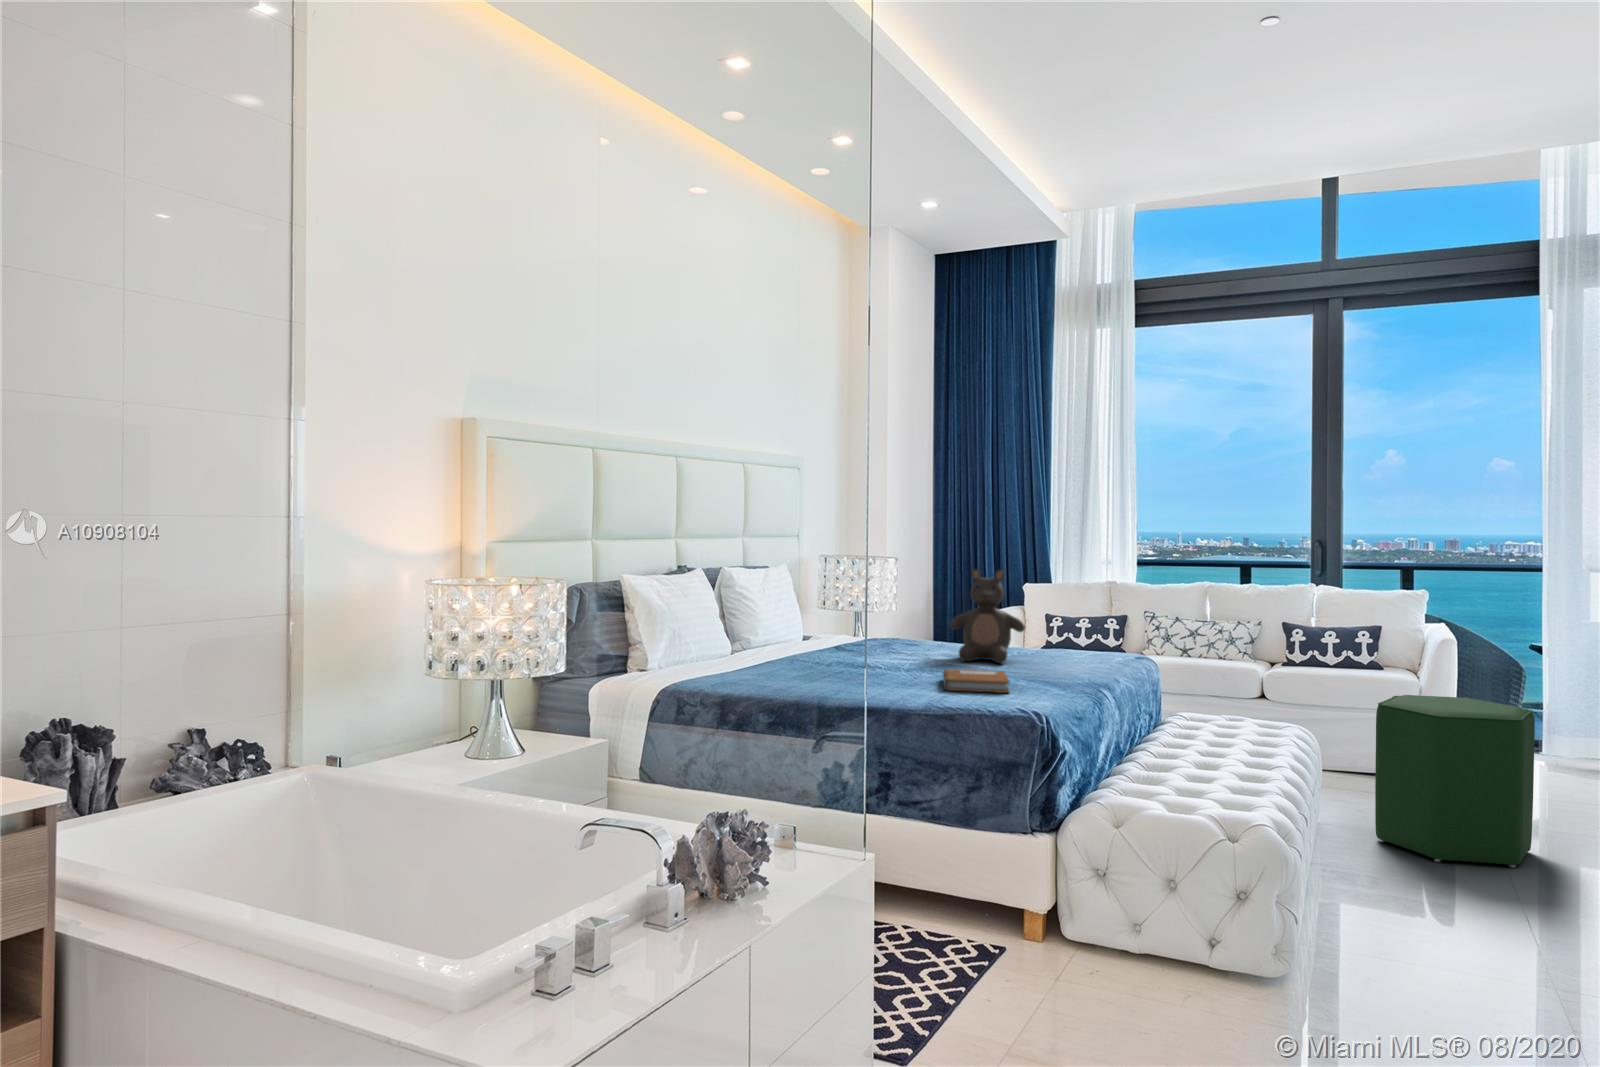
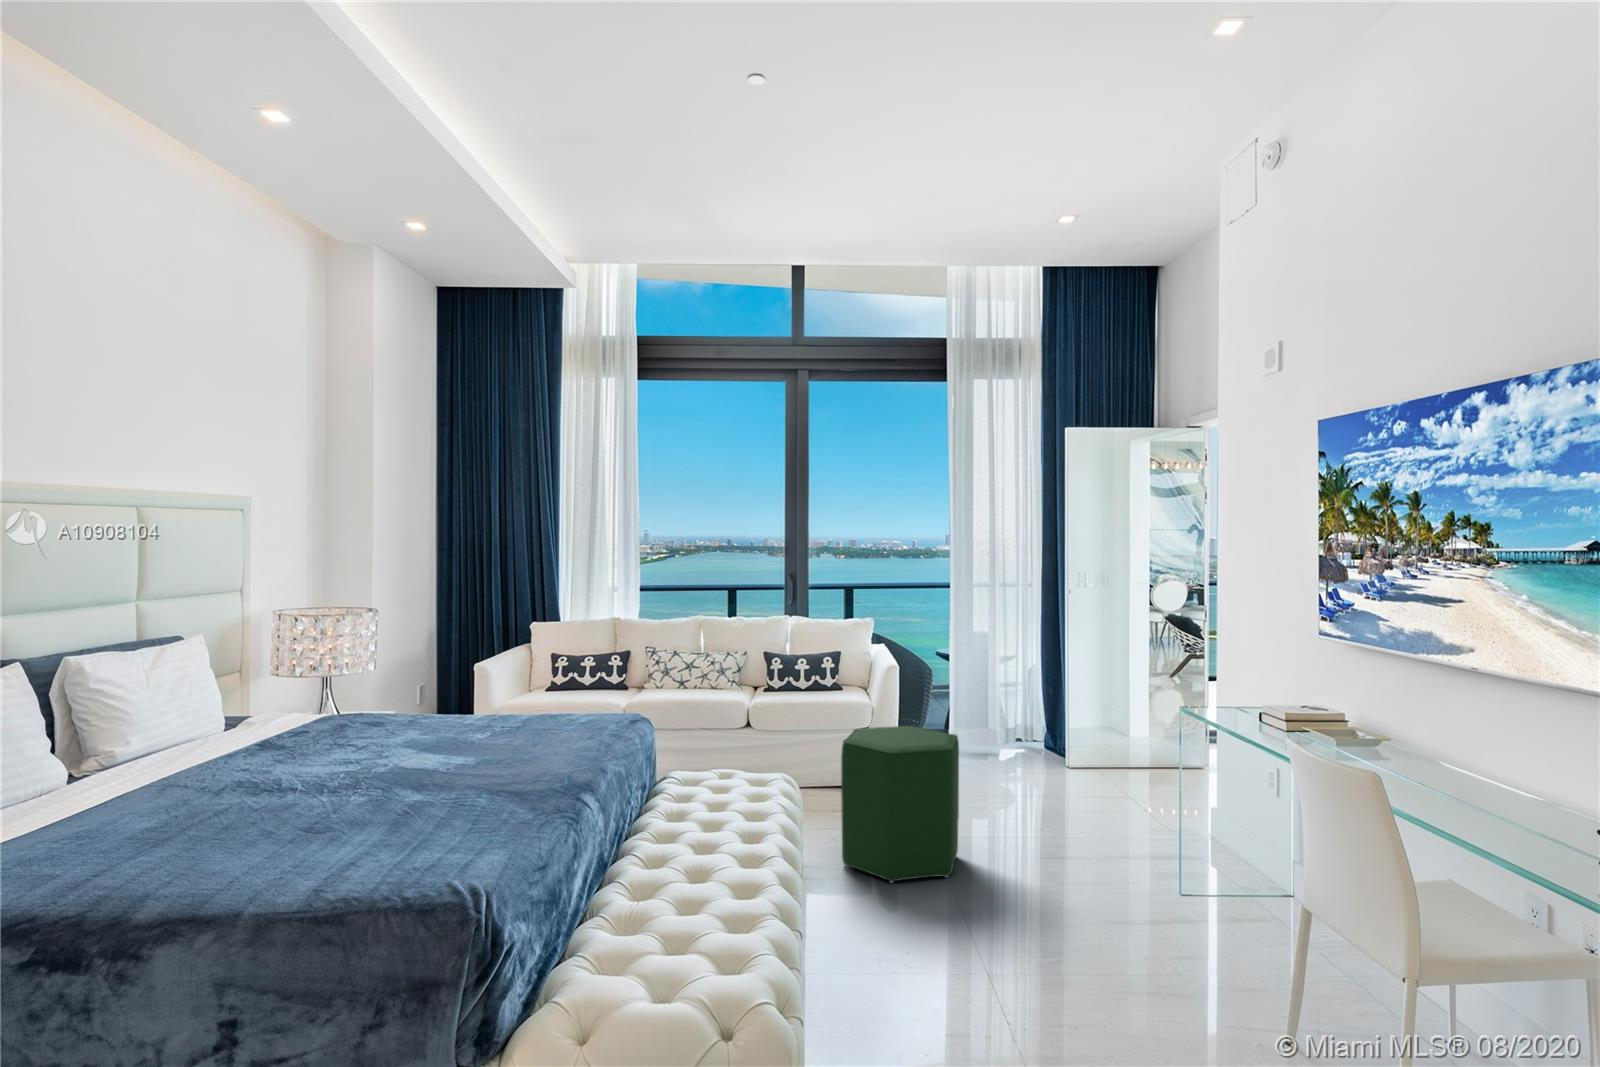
teddy bear: present [950,569,1025,663] -> none [429,635,514,741]
notebook: present [943,669,1010,693] -> none [401,762,482,802]

